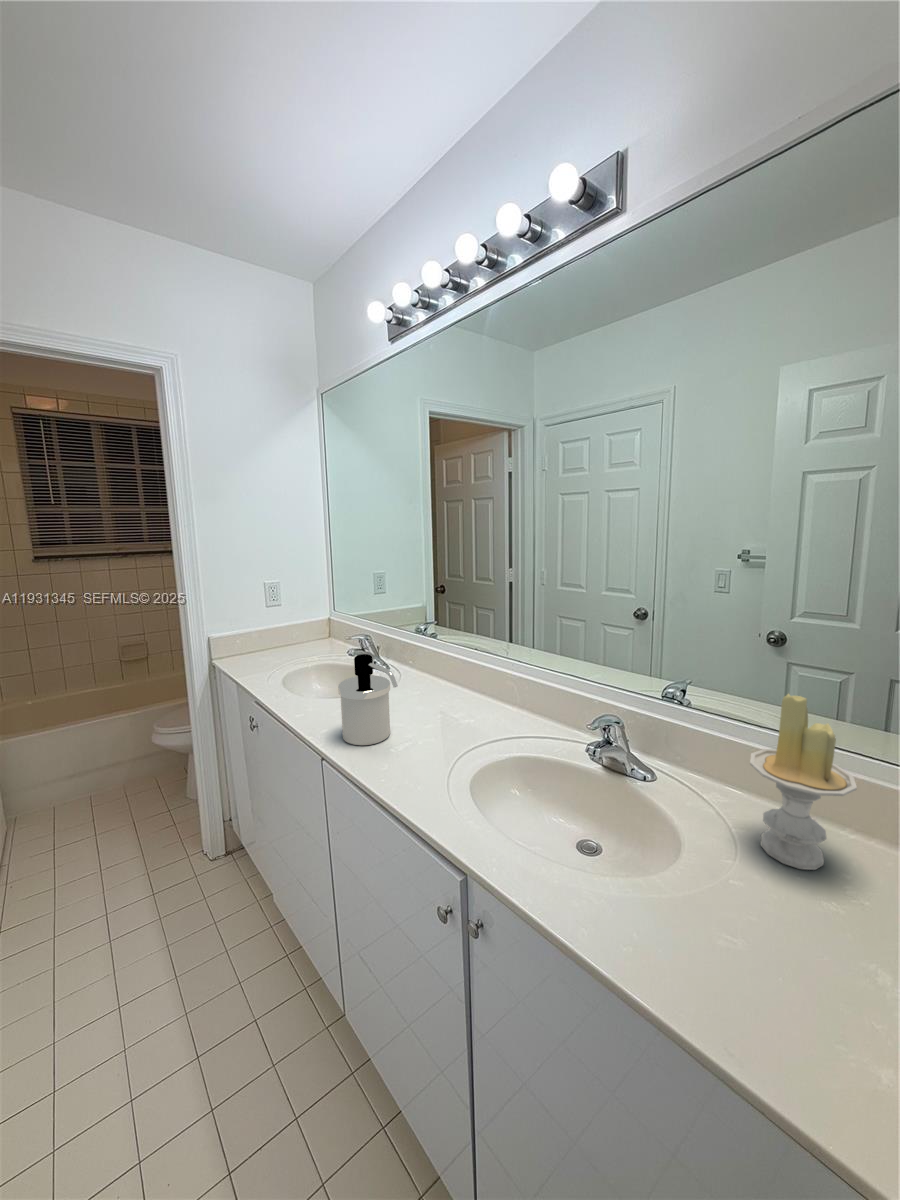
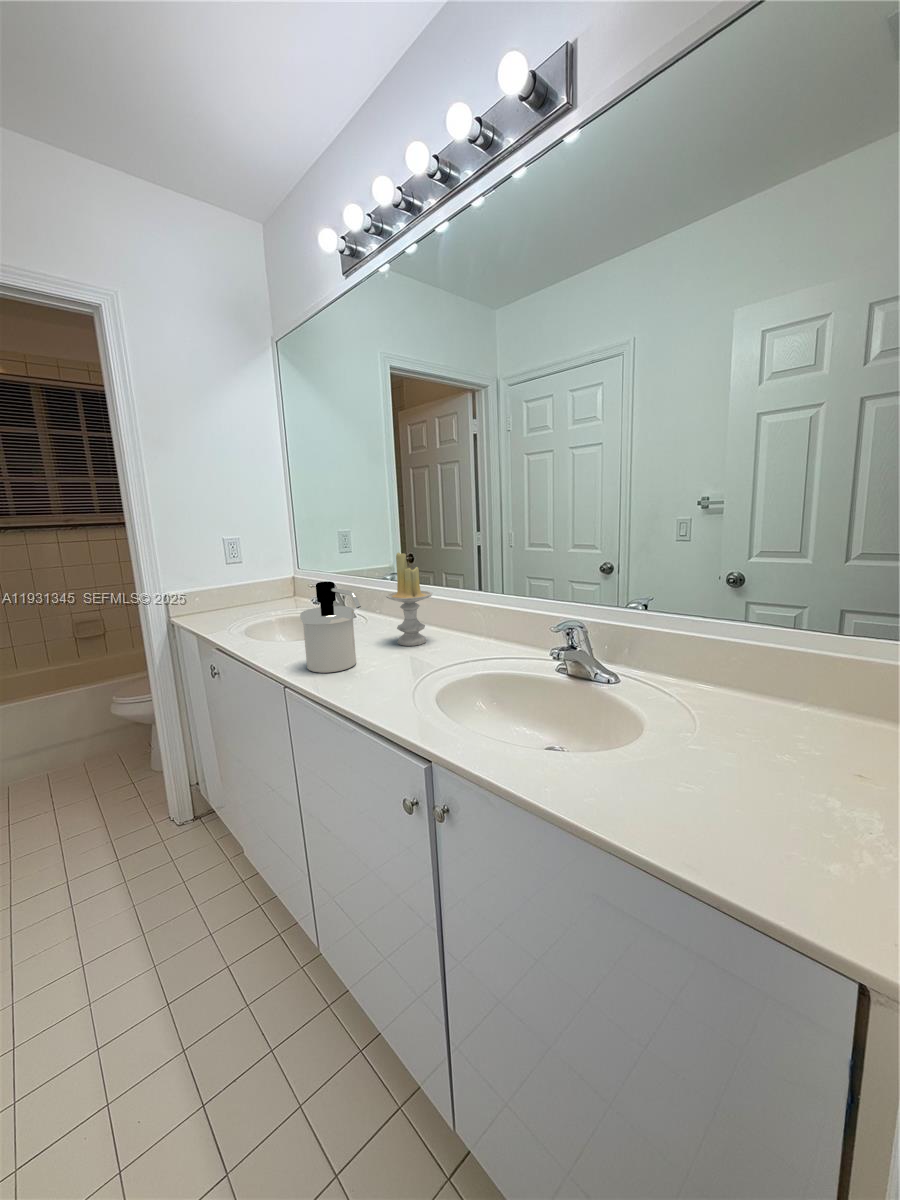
candle: present [750,694,857,870] -> present [386,553,432,646]

